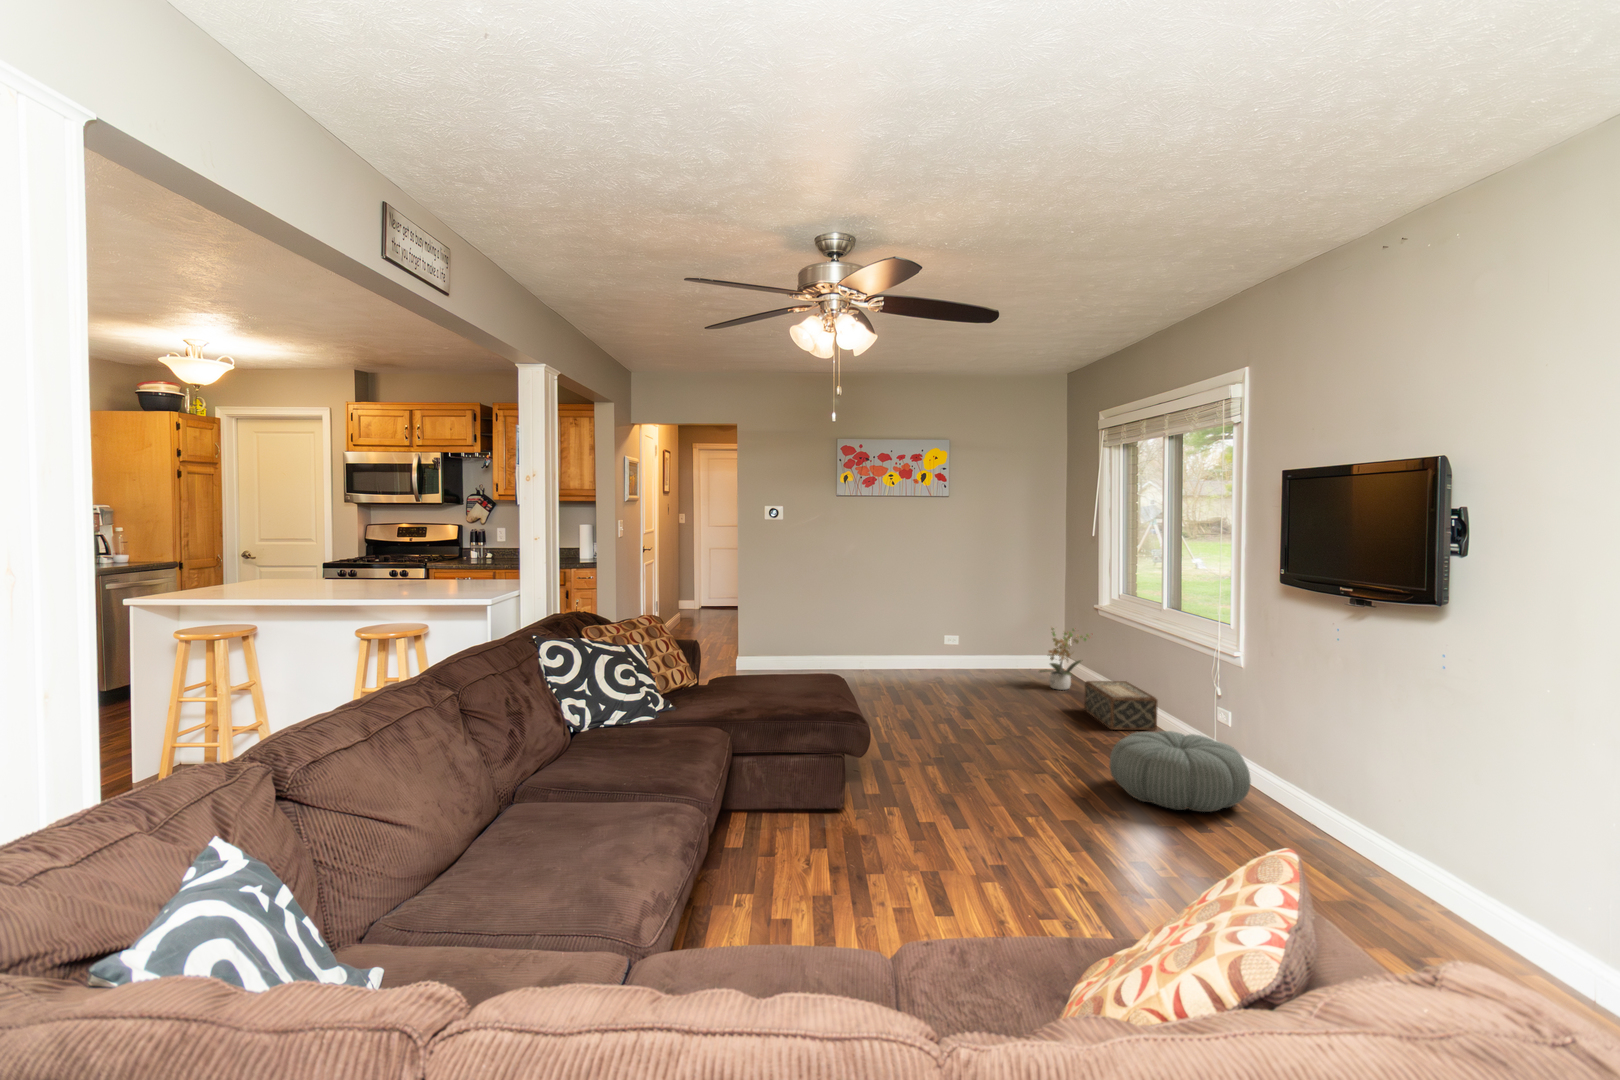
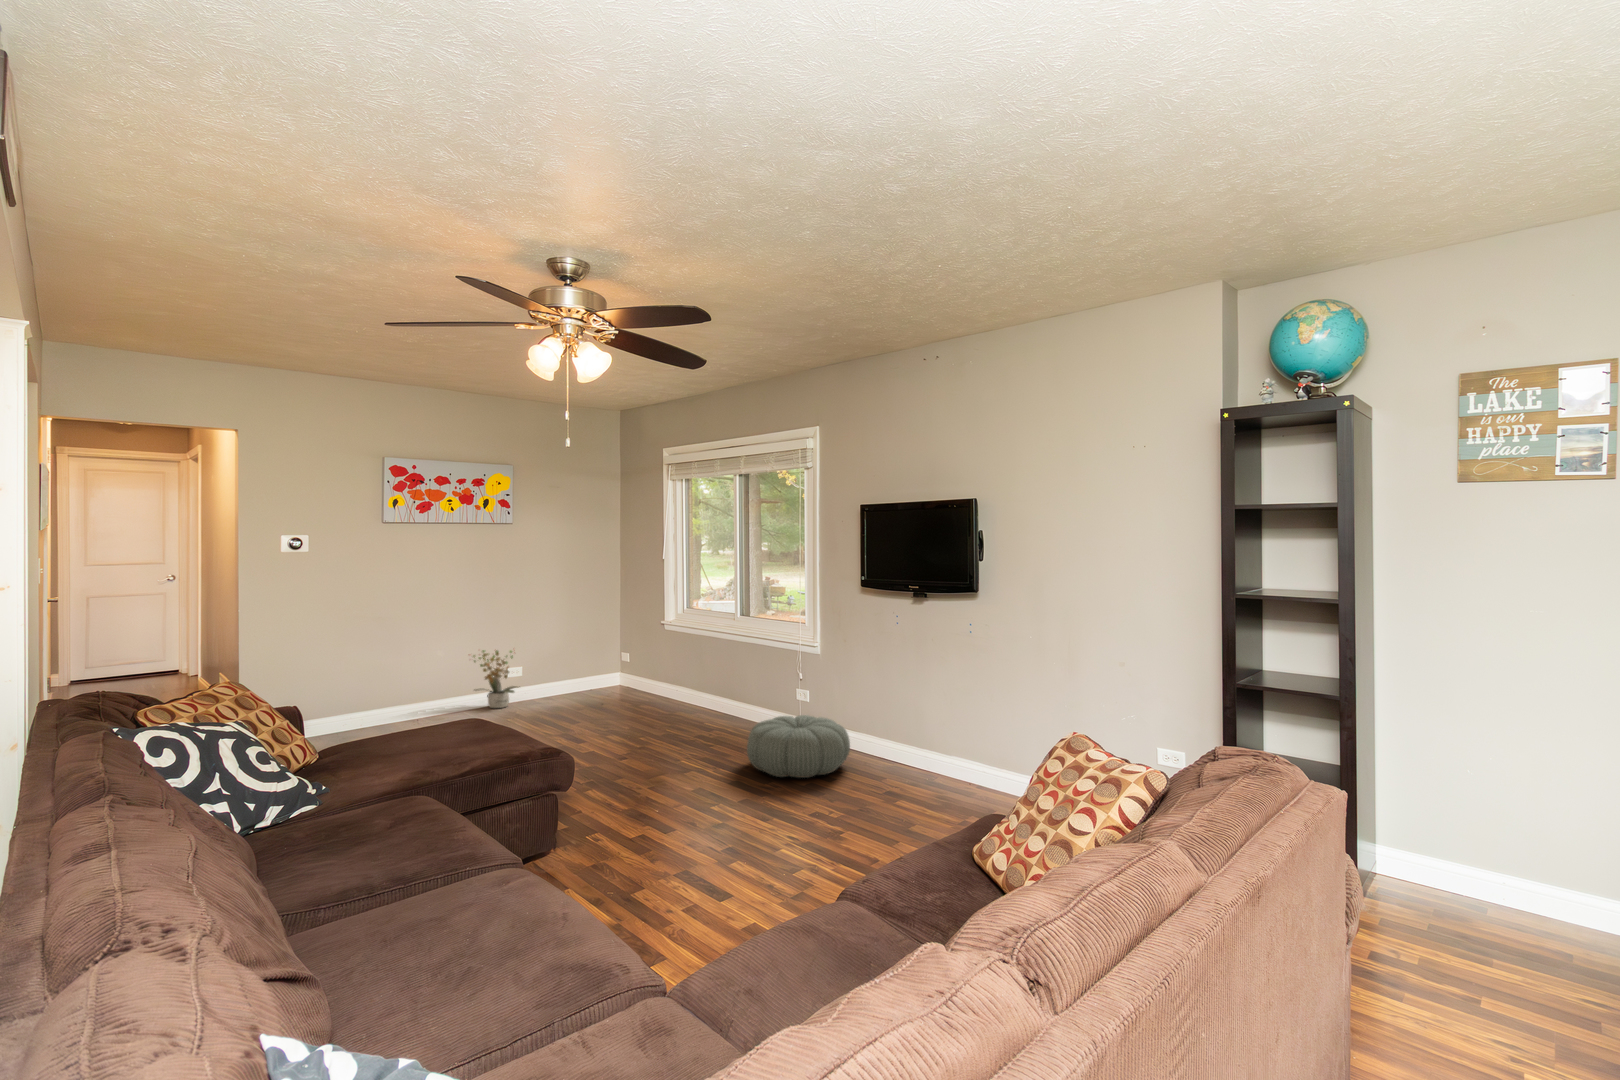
potted plant: present [1039,628,1089,690] -> present [473,650,516,708]
woven basket: present [1084,681,1158,730] -> none [672,682,740,726]

